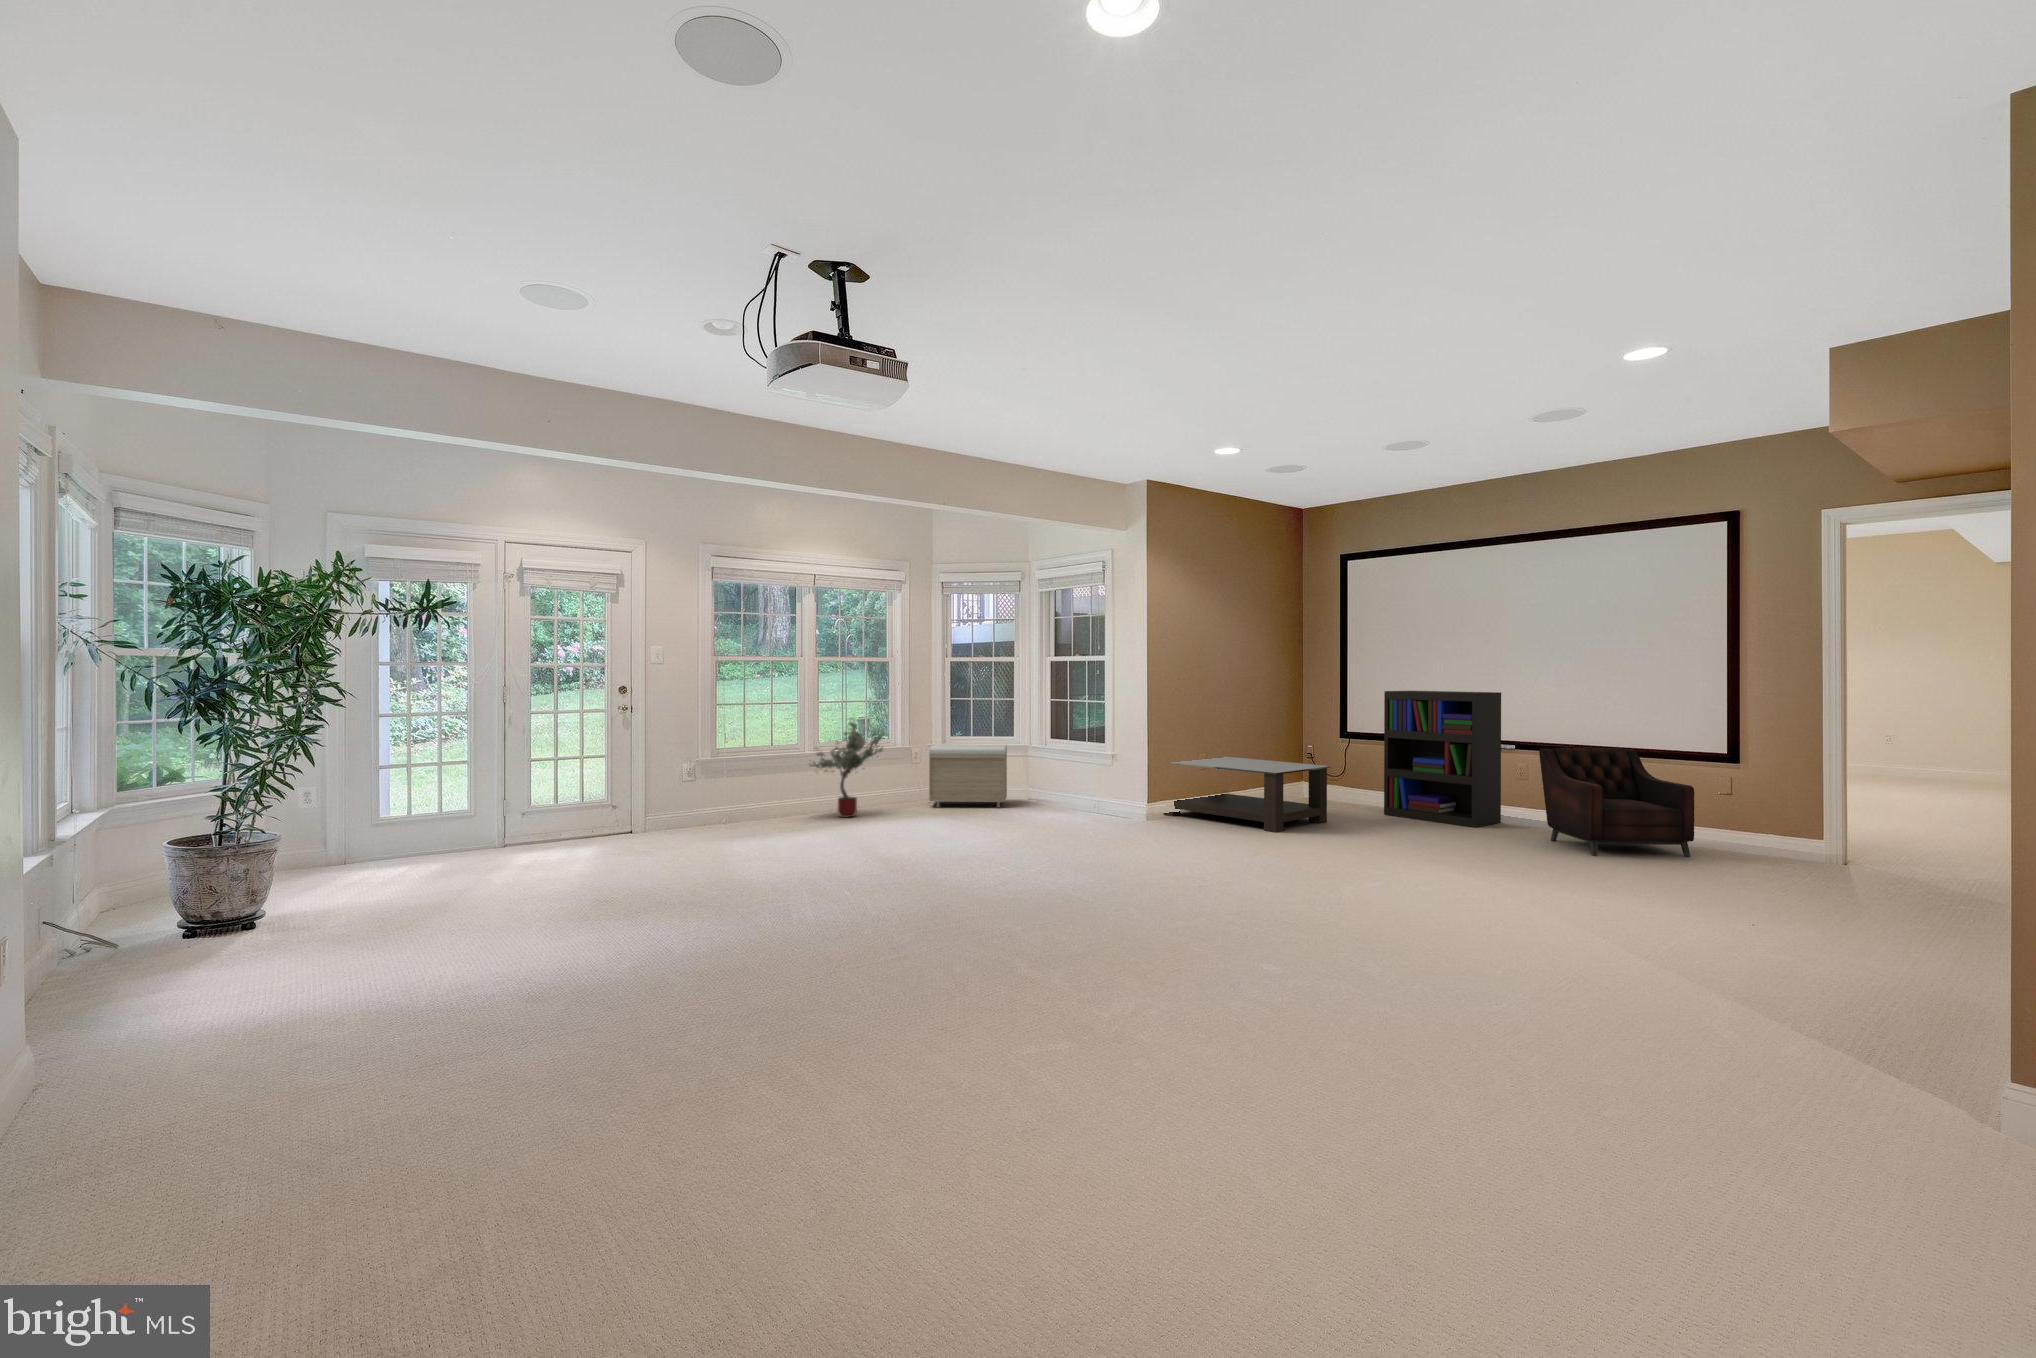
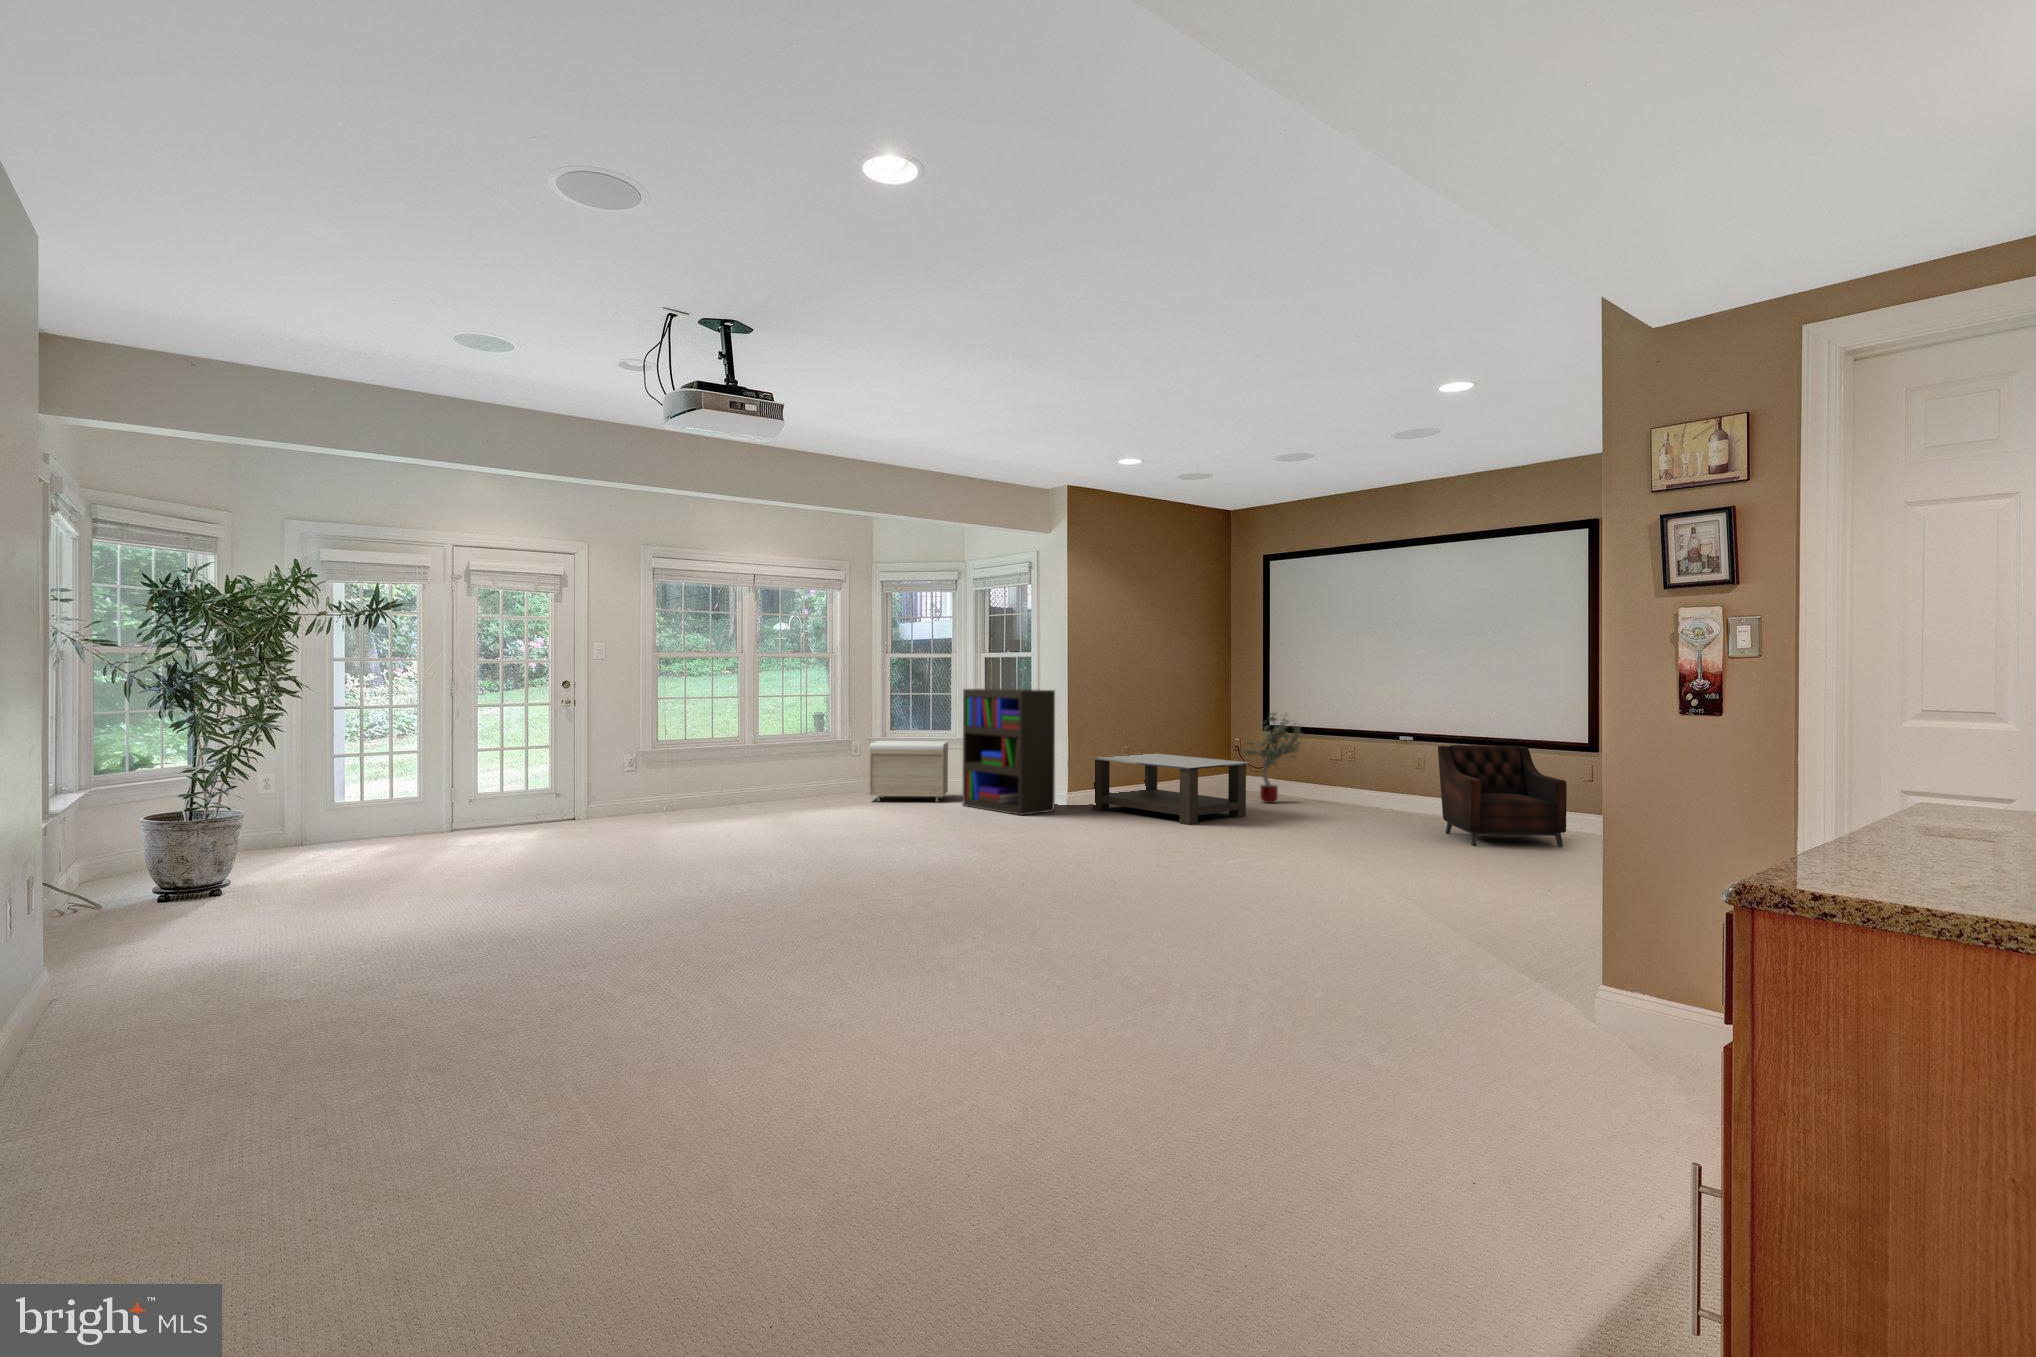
bookshelf: present [1384,691,1501,827] -> present [963,689,1055,815]
potted tree: present [810,718,884,817] -> present [1242,713,1301,803]

